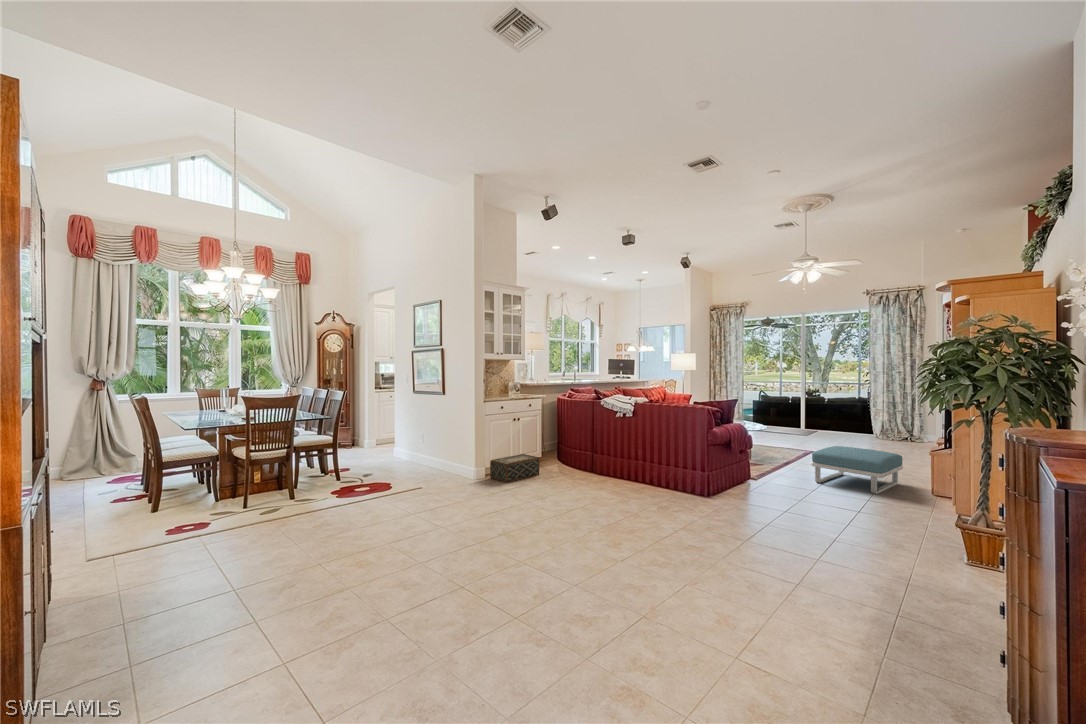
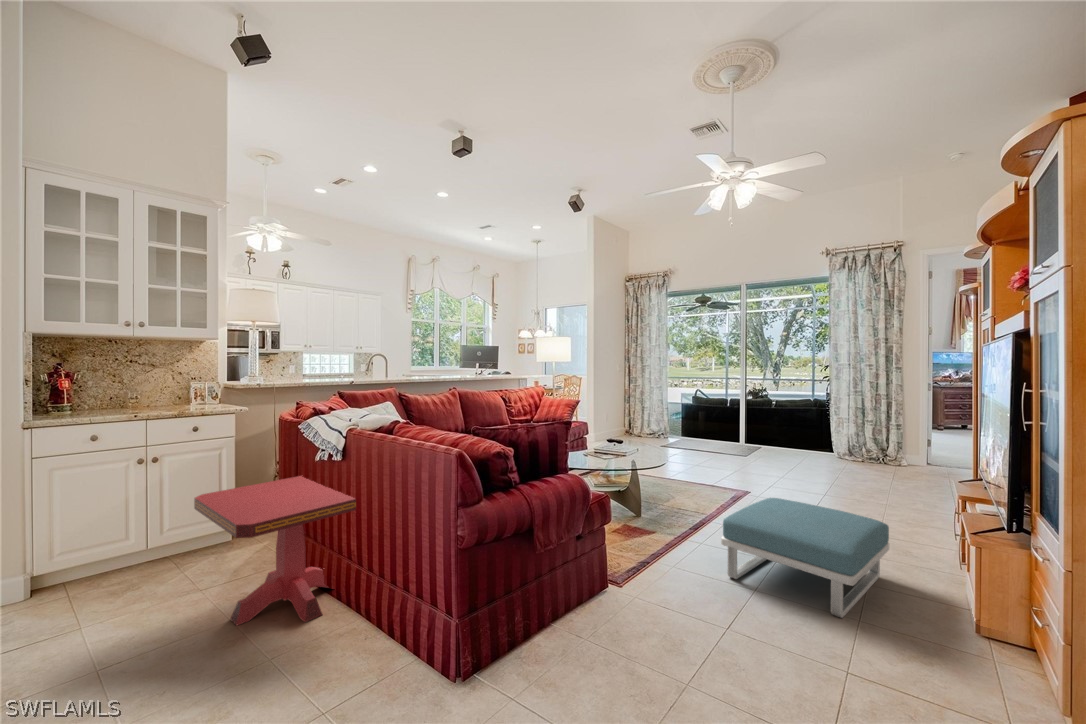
side table: none [562,428,644,490] -> present [194,476,356,626]
woven basket: present [490,454,539,482] -> none [74,523,202,602]

